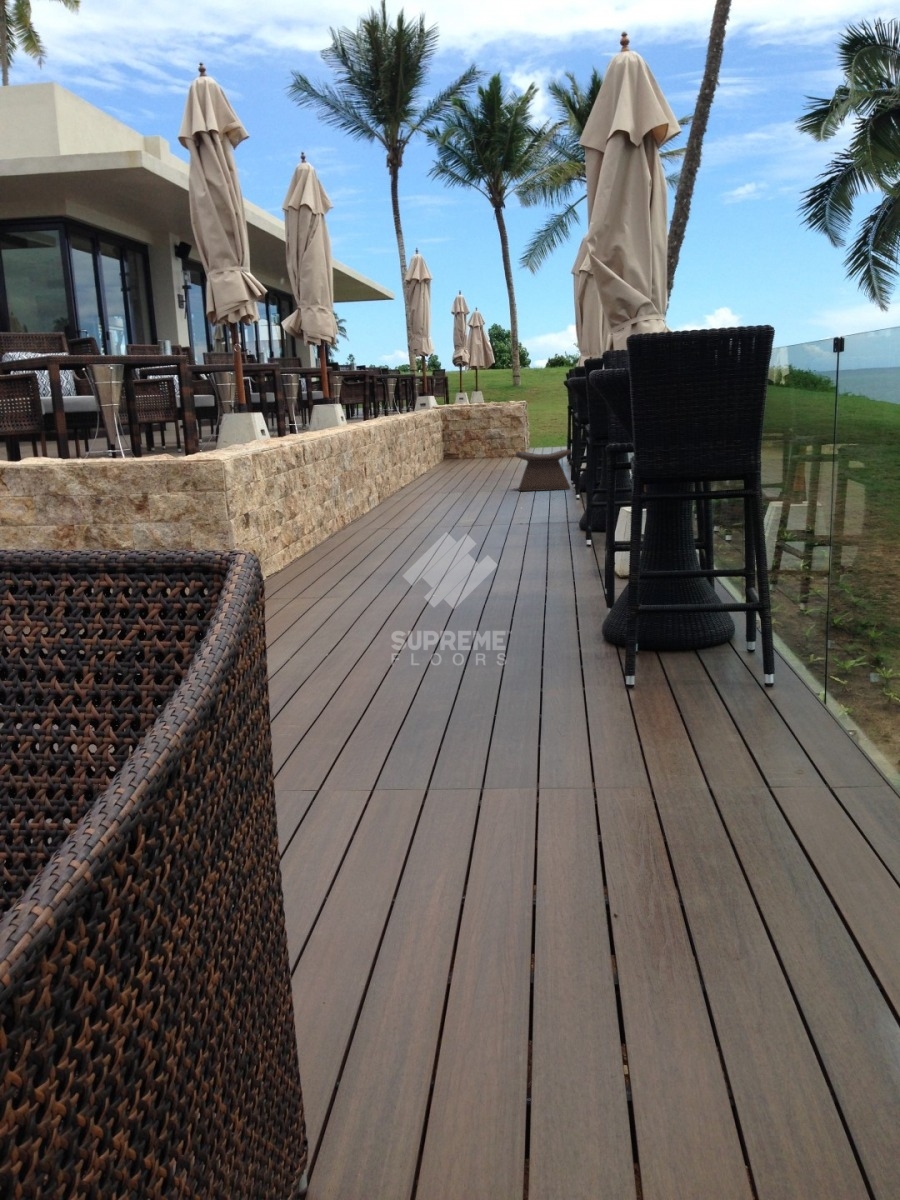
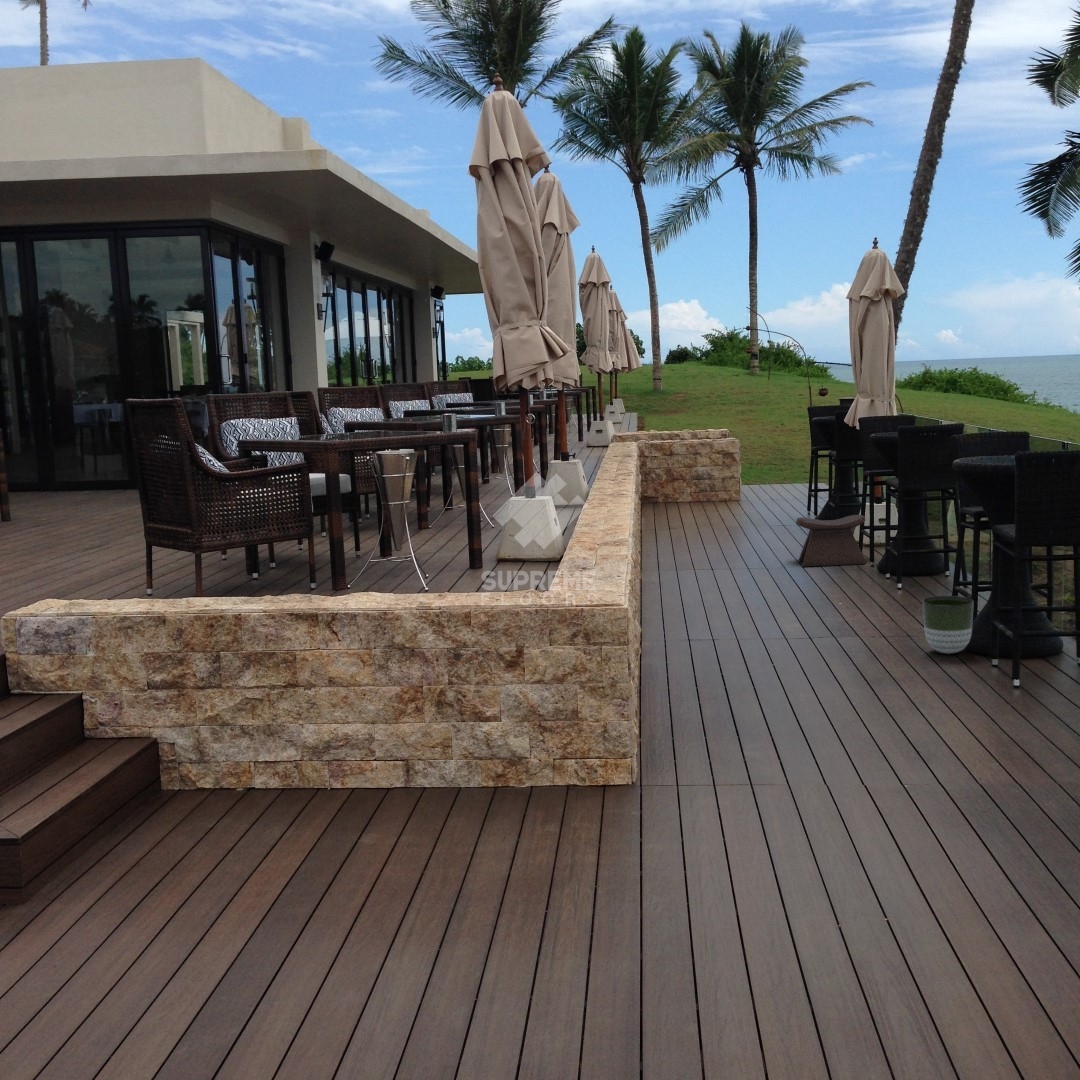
planter: none [545,489,585,534] -> present [923,596,974,653]

